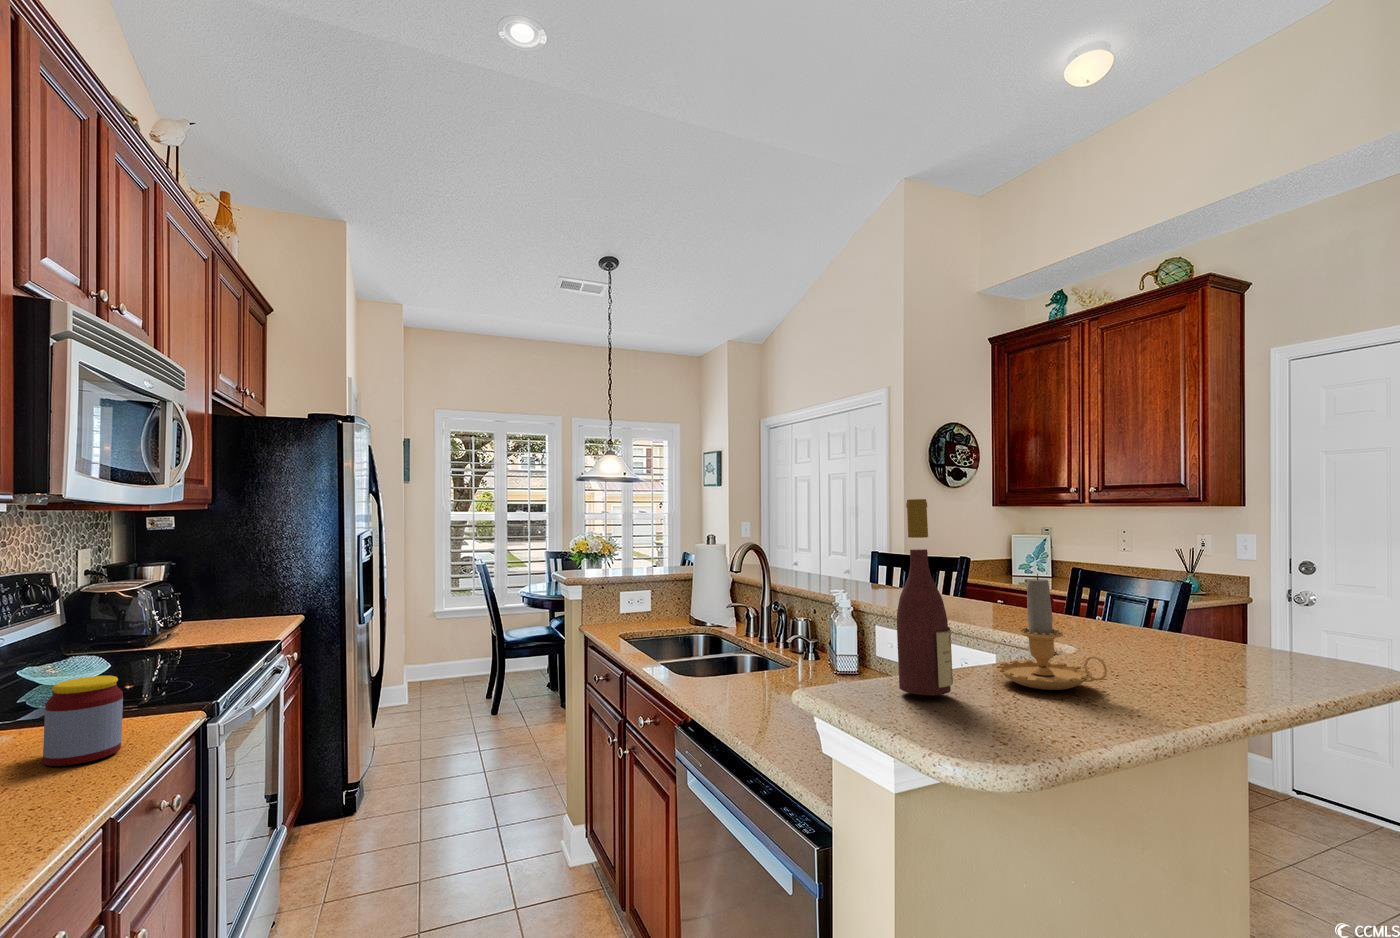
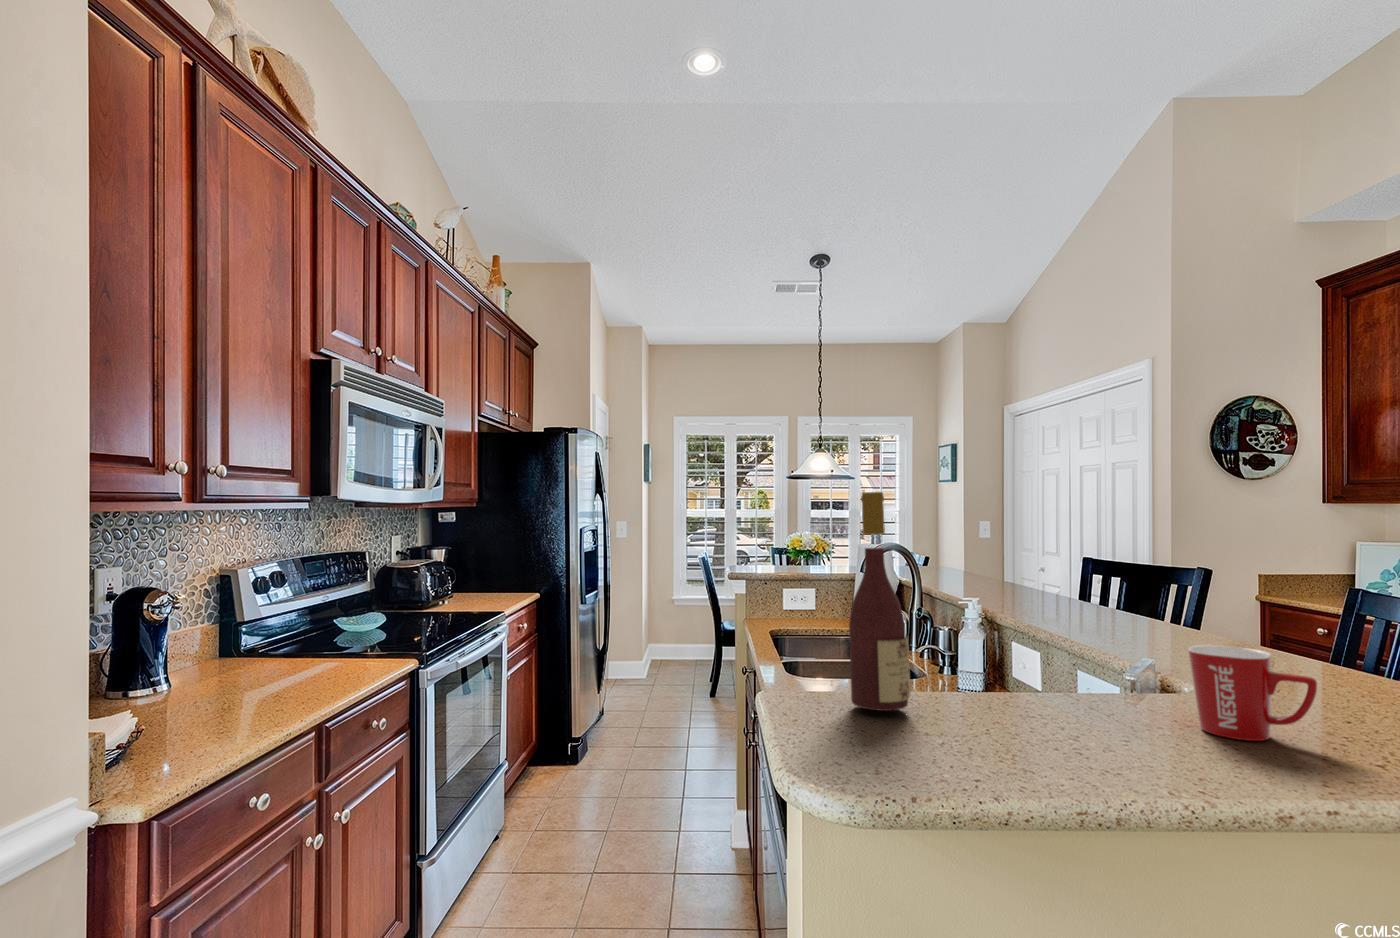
candle: present [996,573,1107,690] -> none [993,581,1111,726]
mug: none [1121,616,1209,684] -> present [1188,645,1317,741]
jar: present [43,676,123,766] -> none [307,625,354,686]

